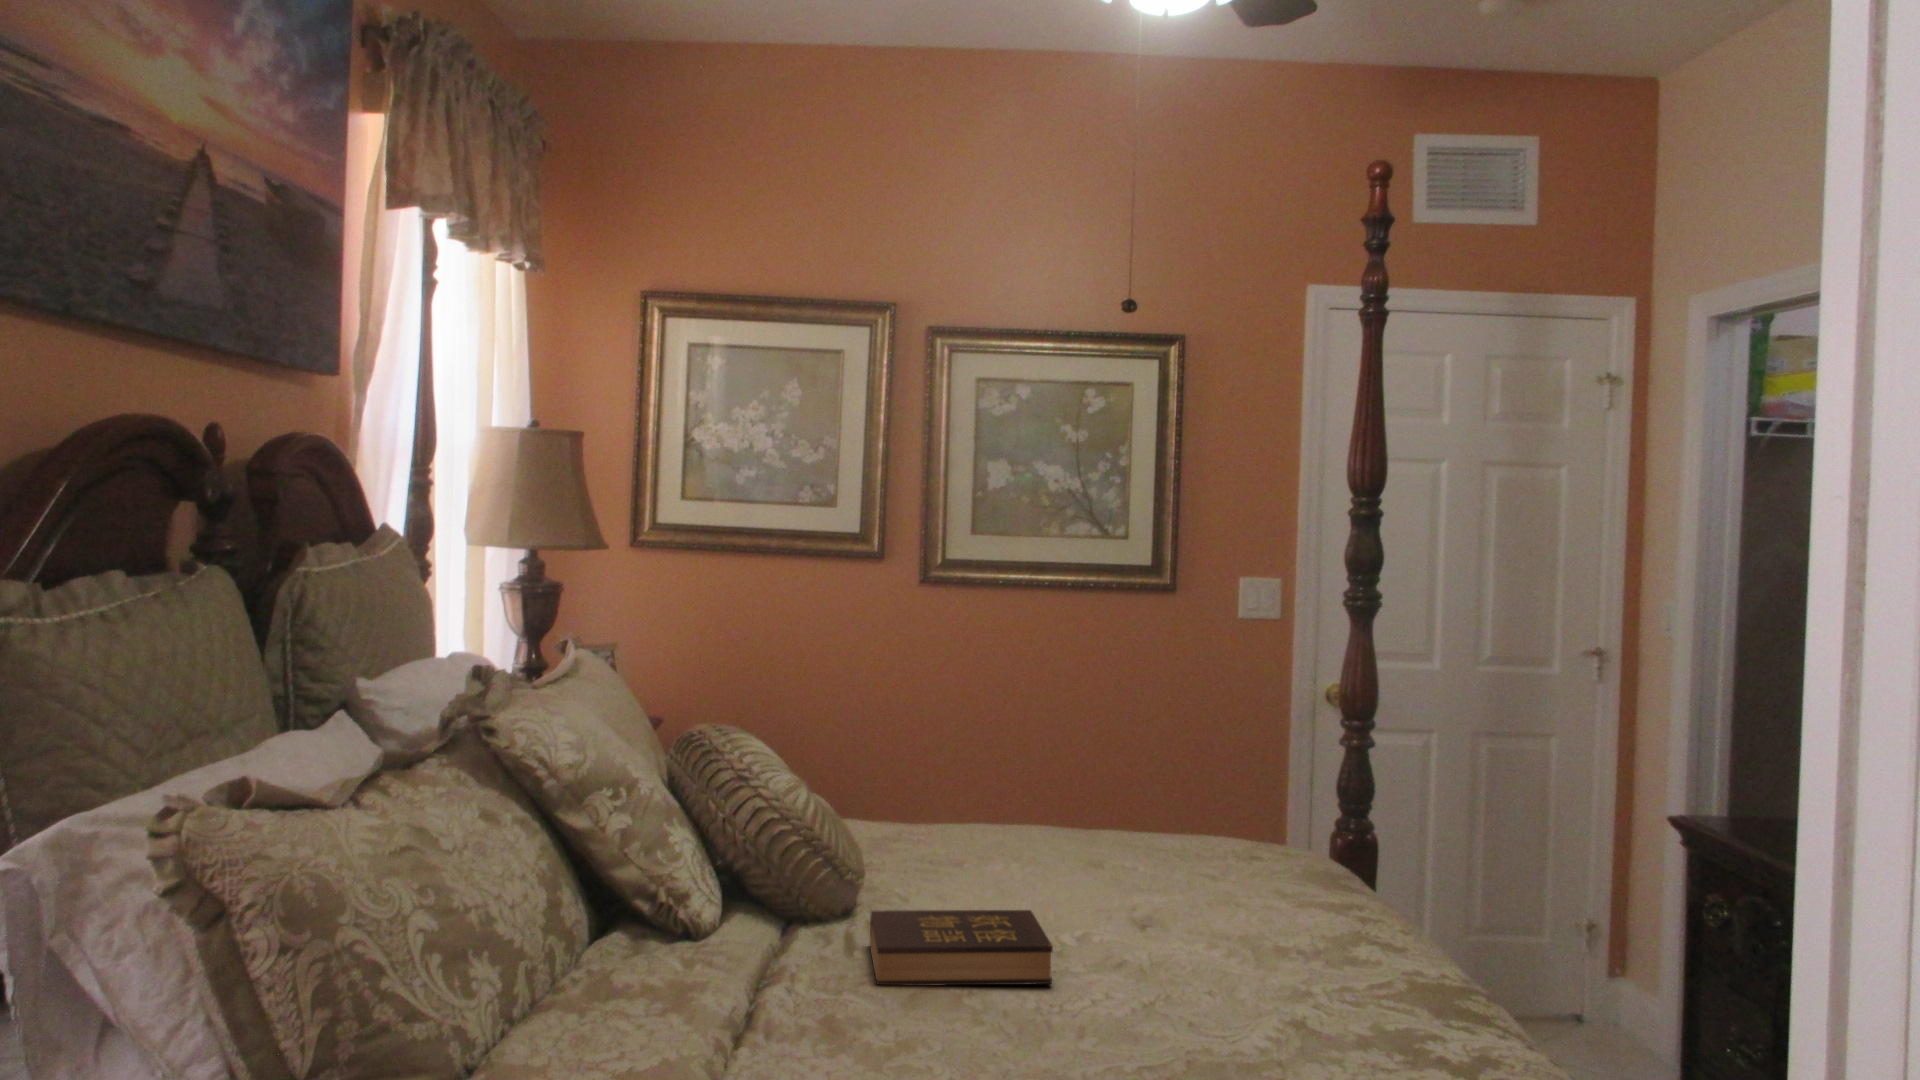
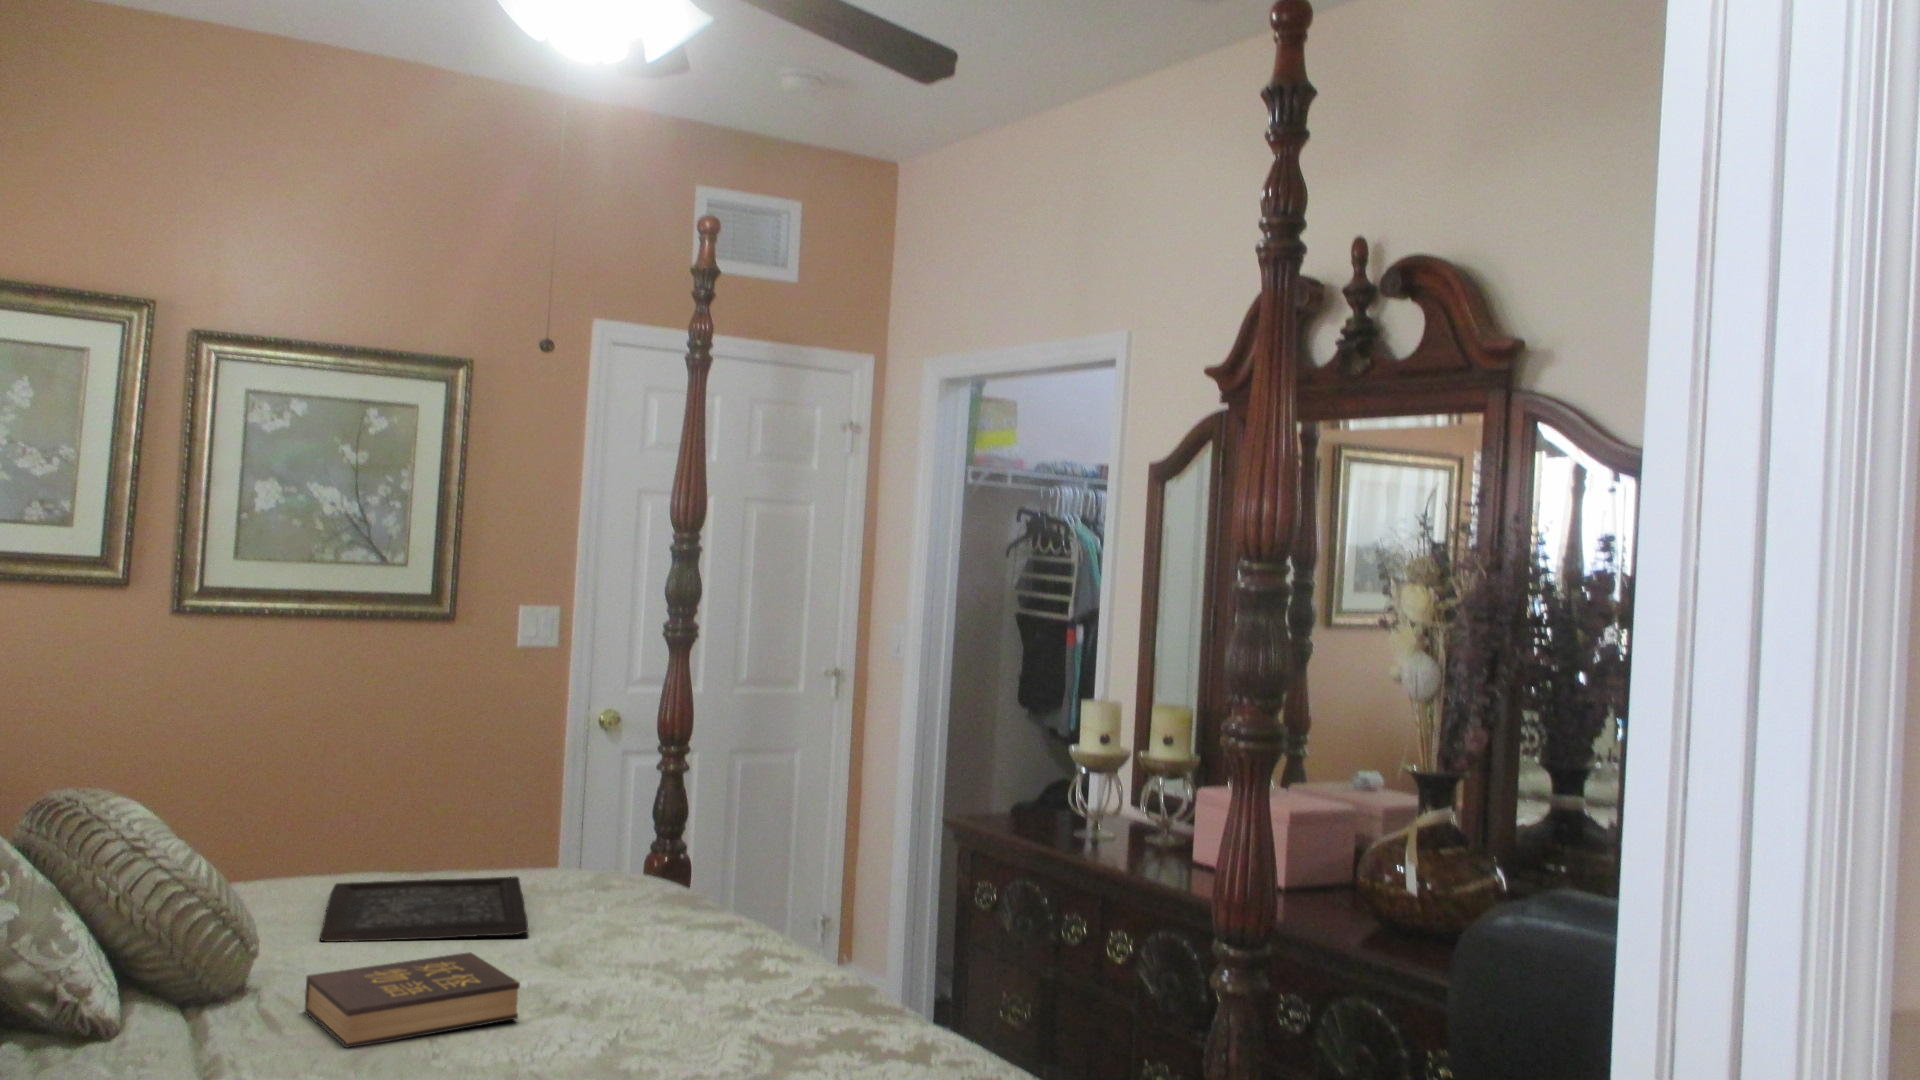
tray: none [935,834,1153,902] -> present [320,876,528,942]

